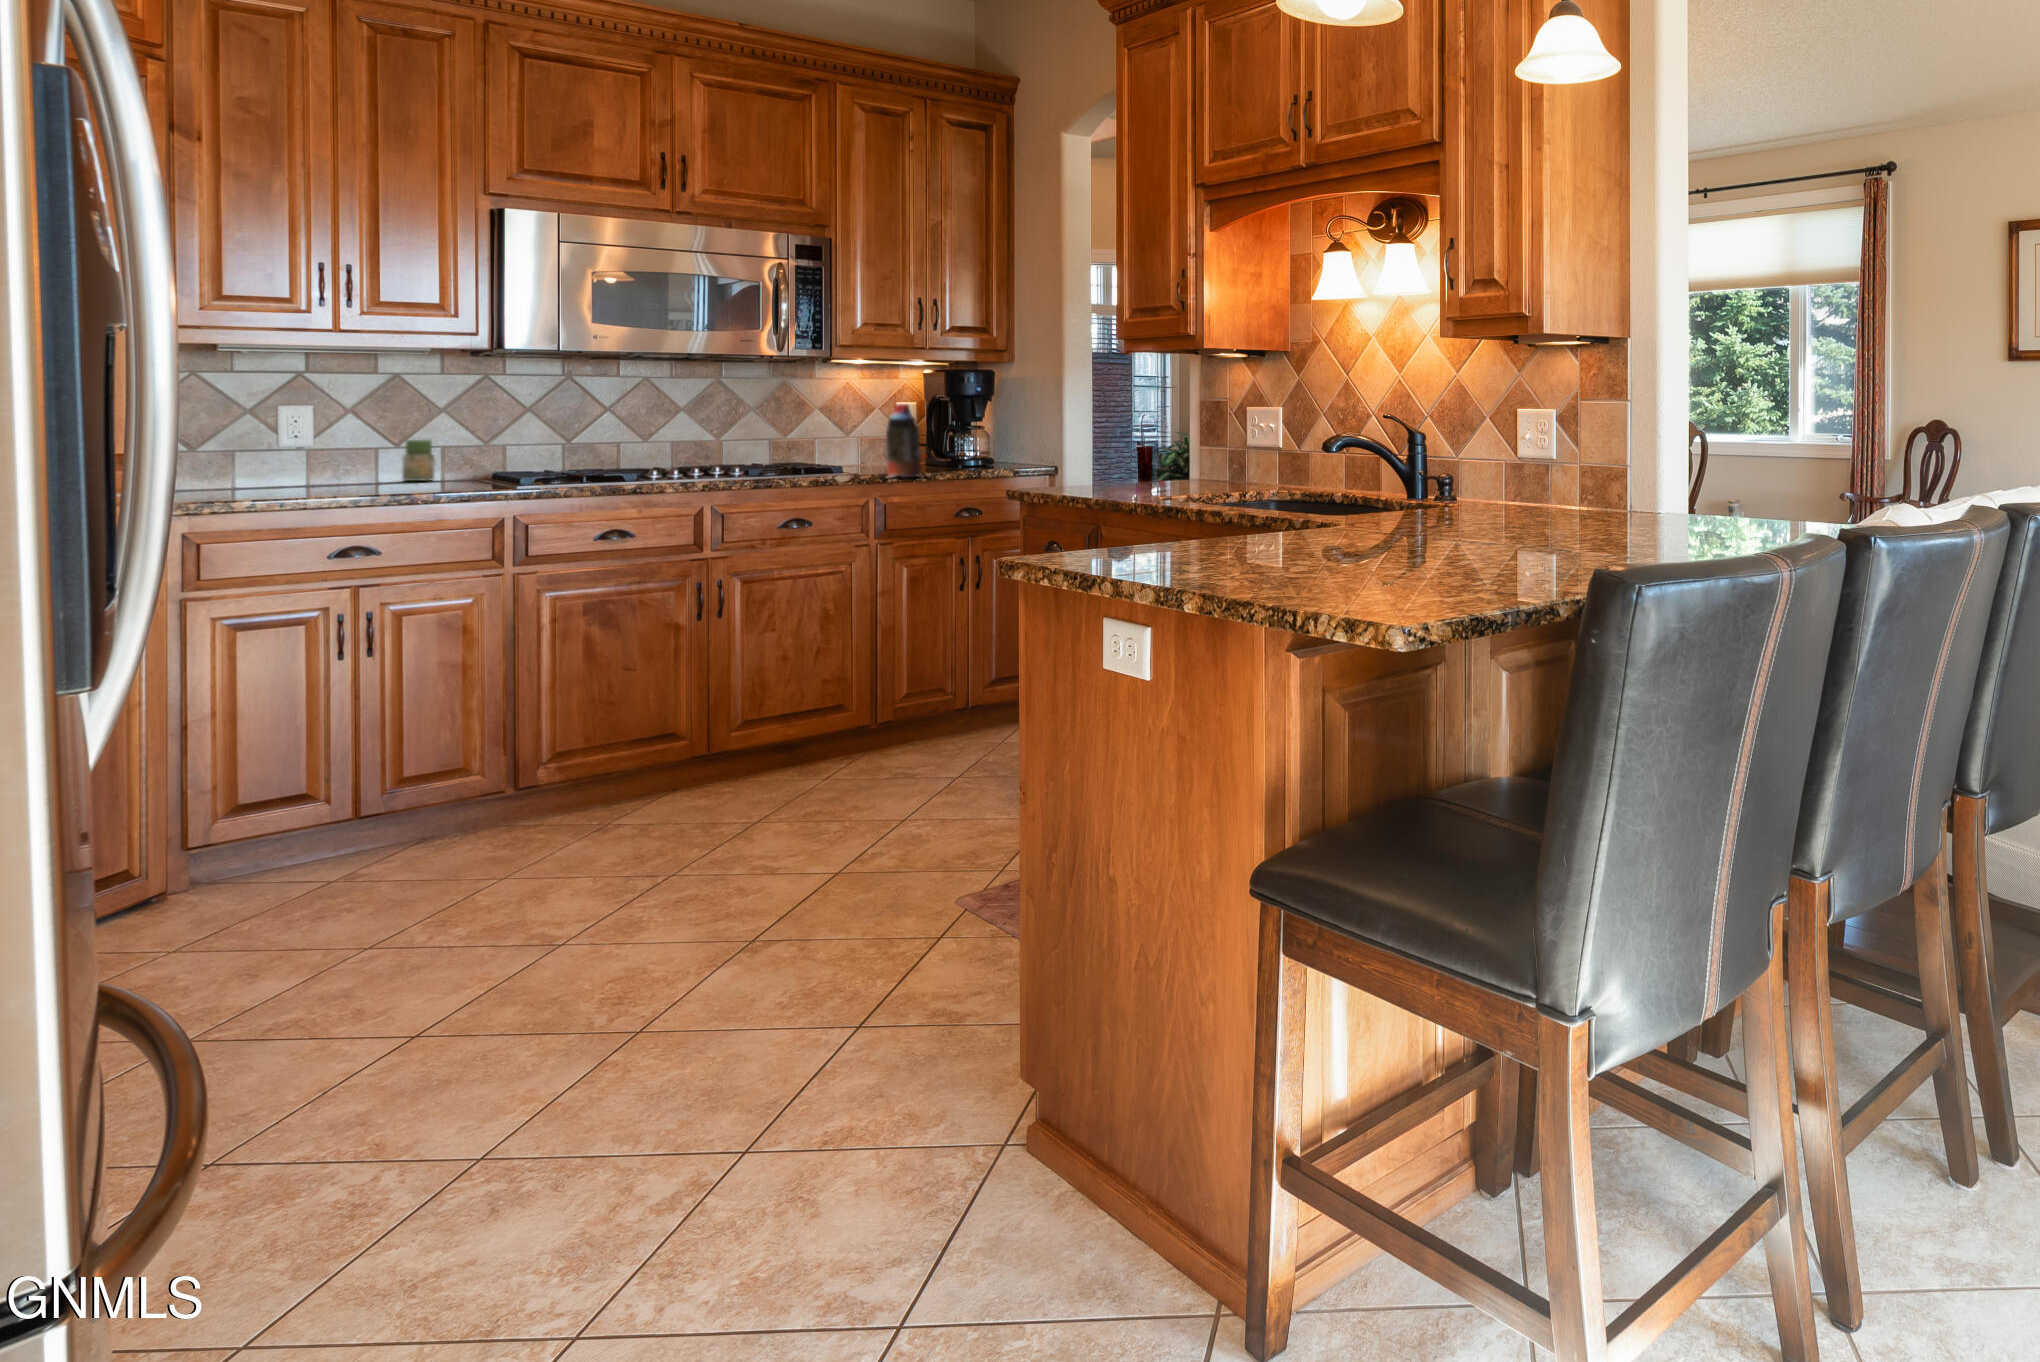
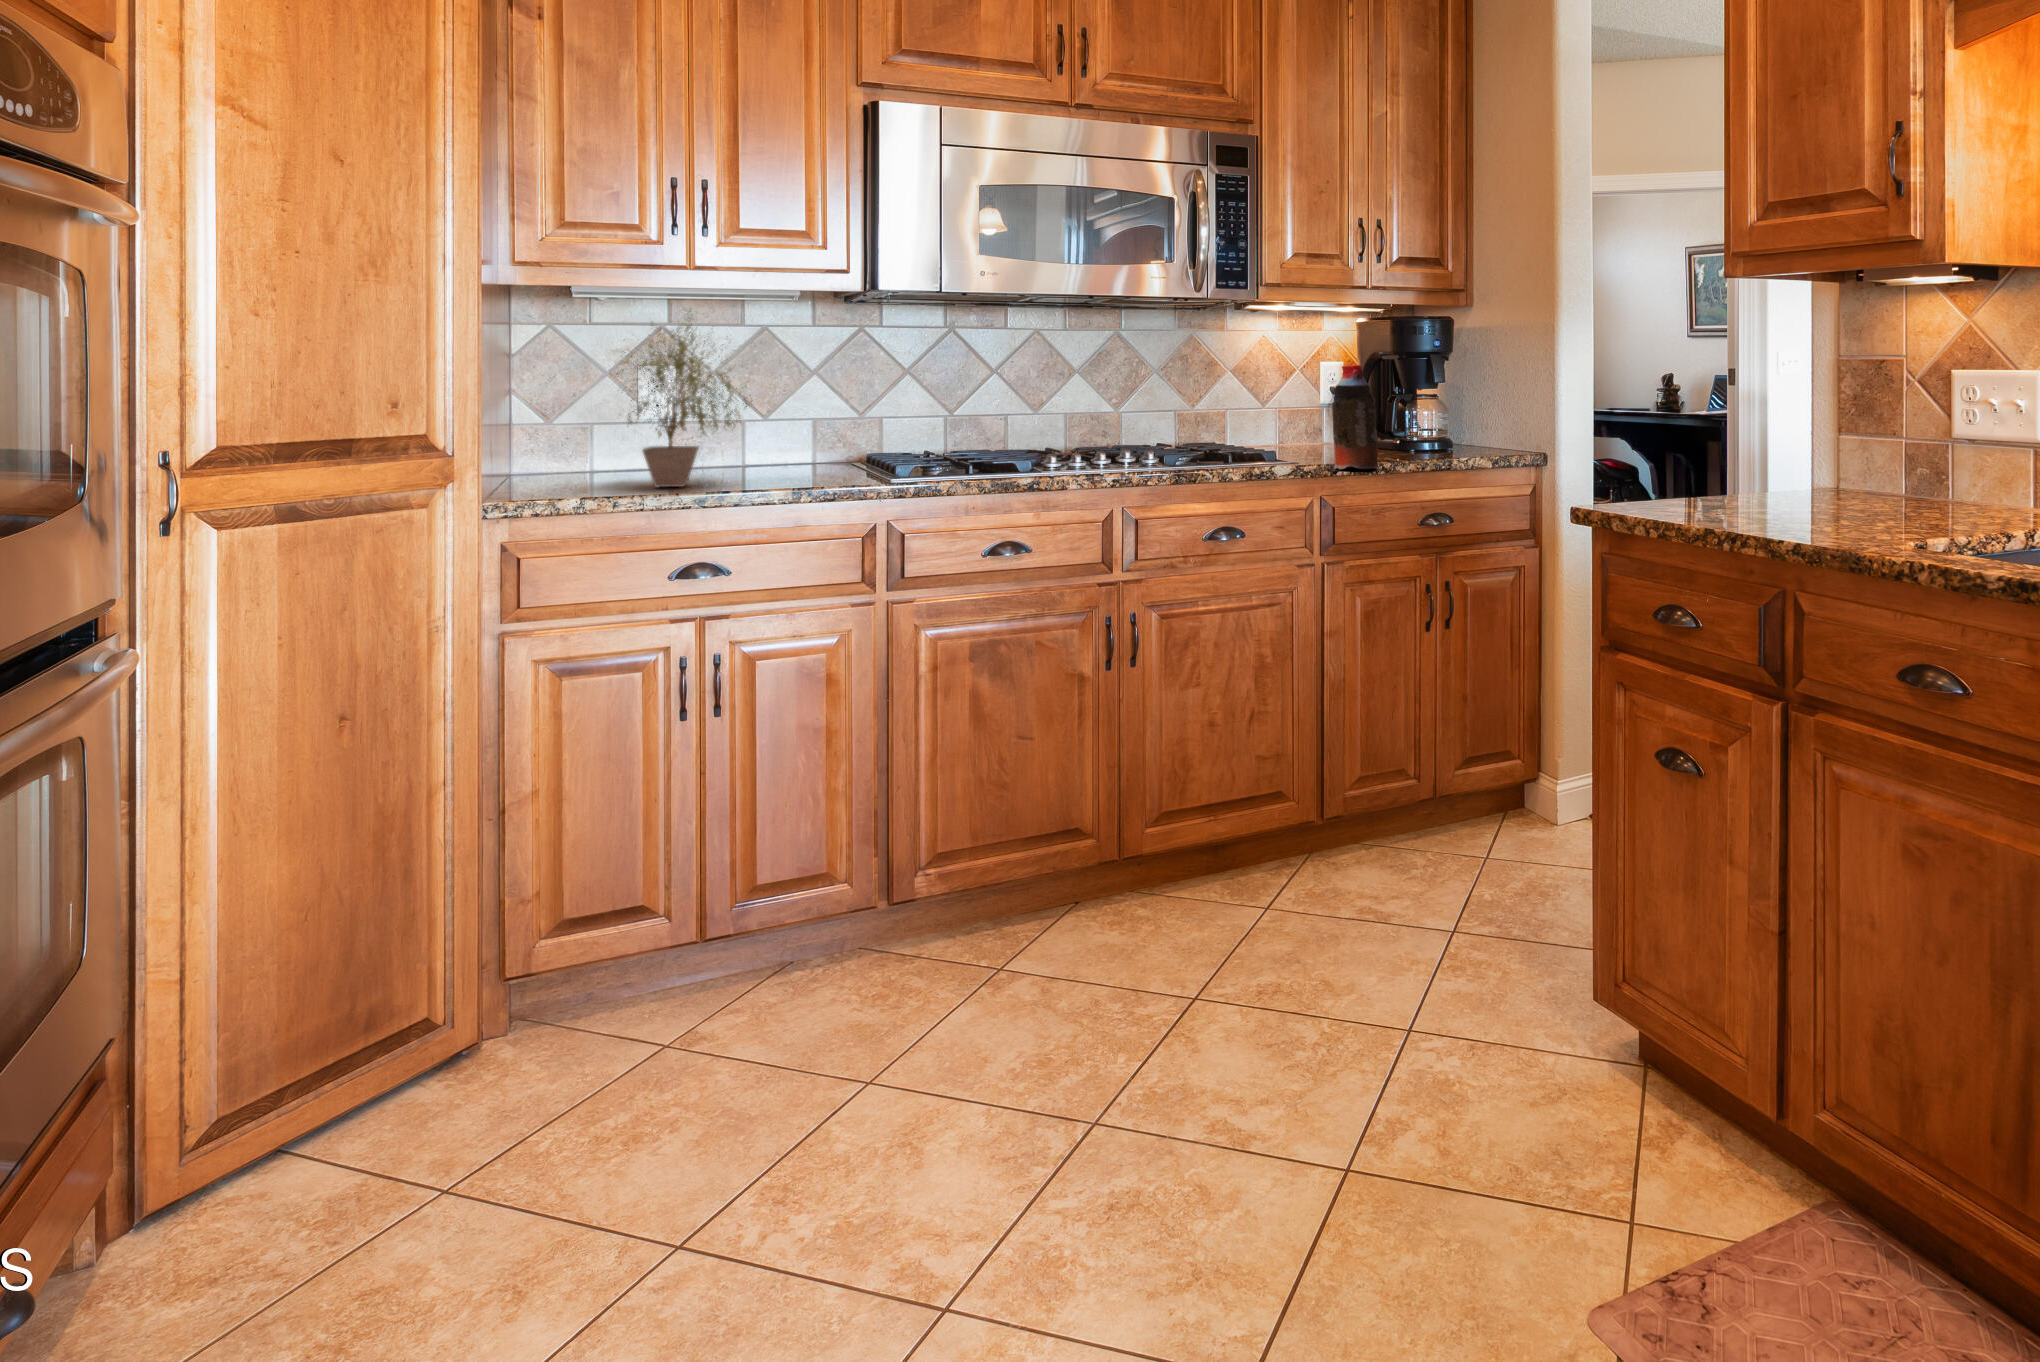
potted plant: none [263,362,398,496] -> present [616,308,752,487]
jar: present [402,440,435,481] -> none [770,410,805,464]

